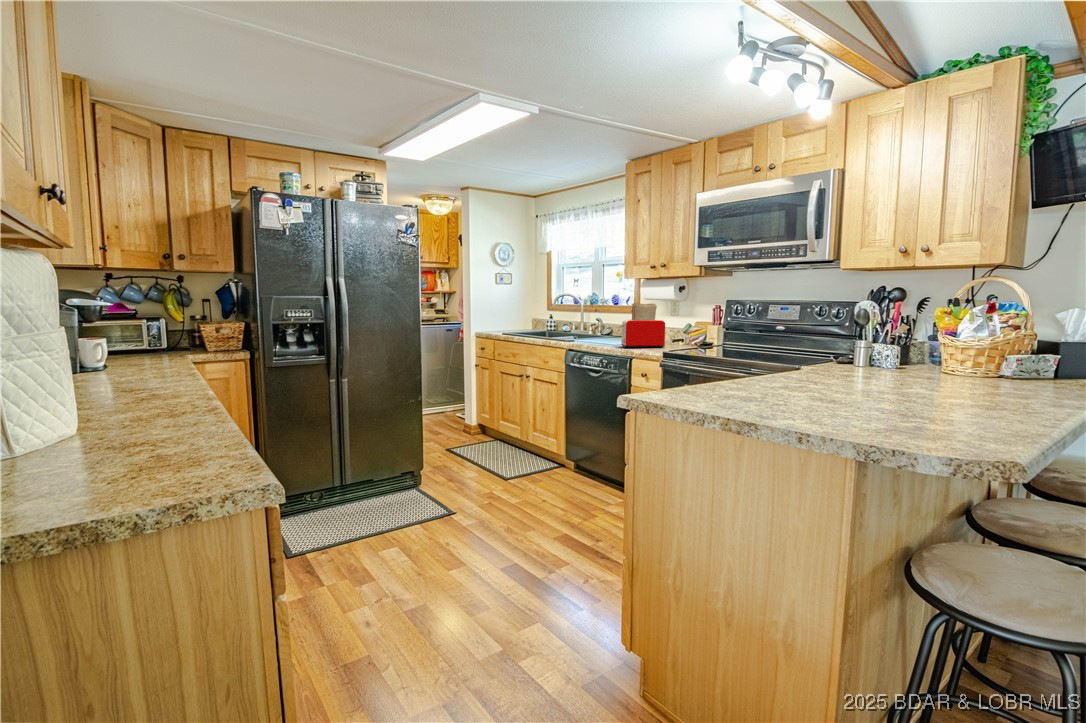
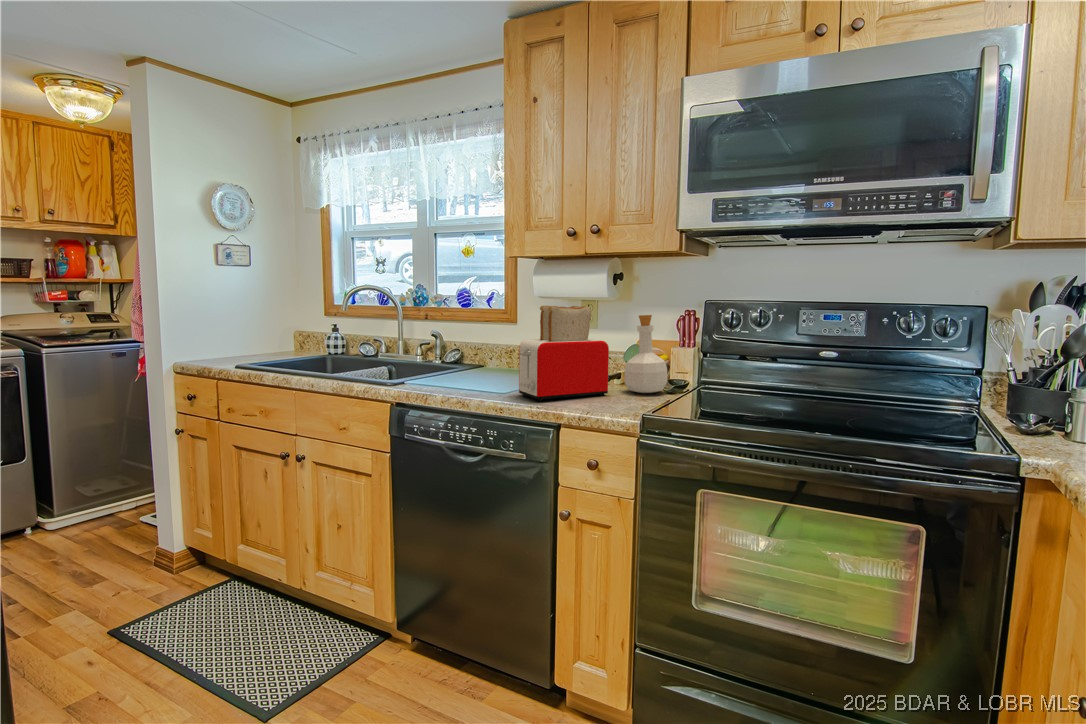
bottle: none [676,308,698,347] -> present [625,315,667,393]

